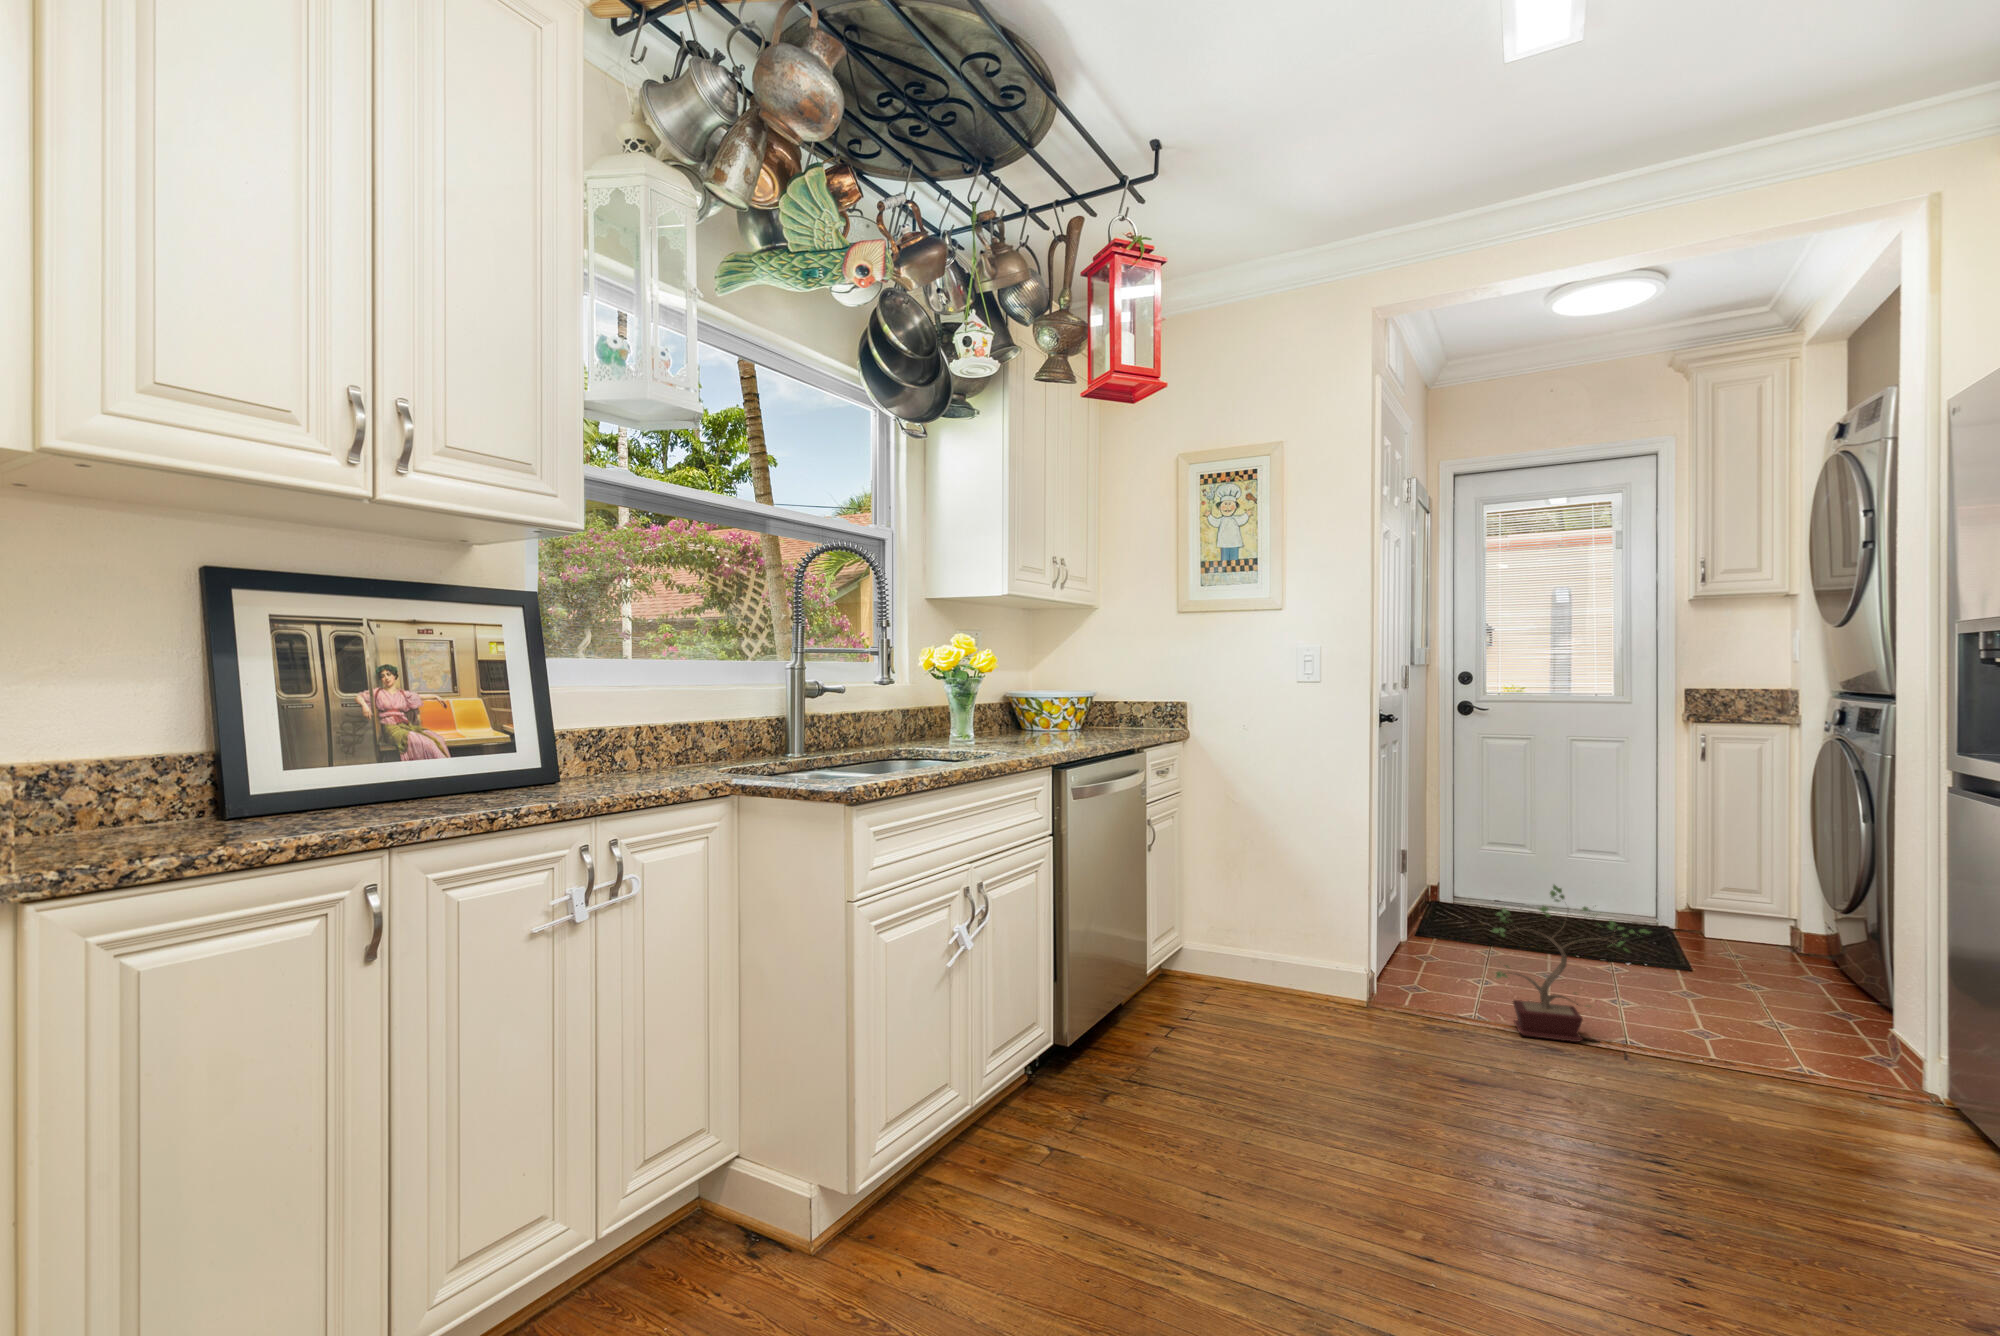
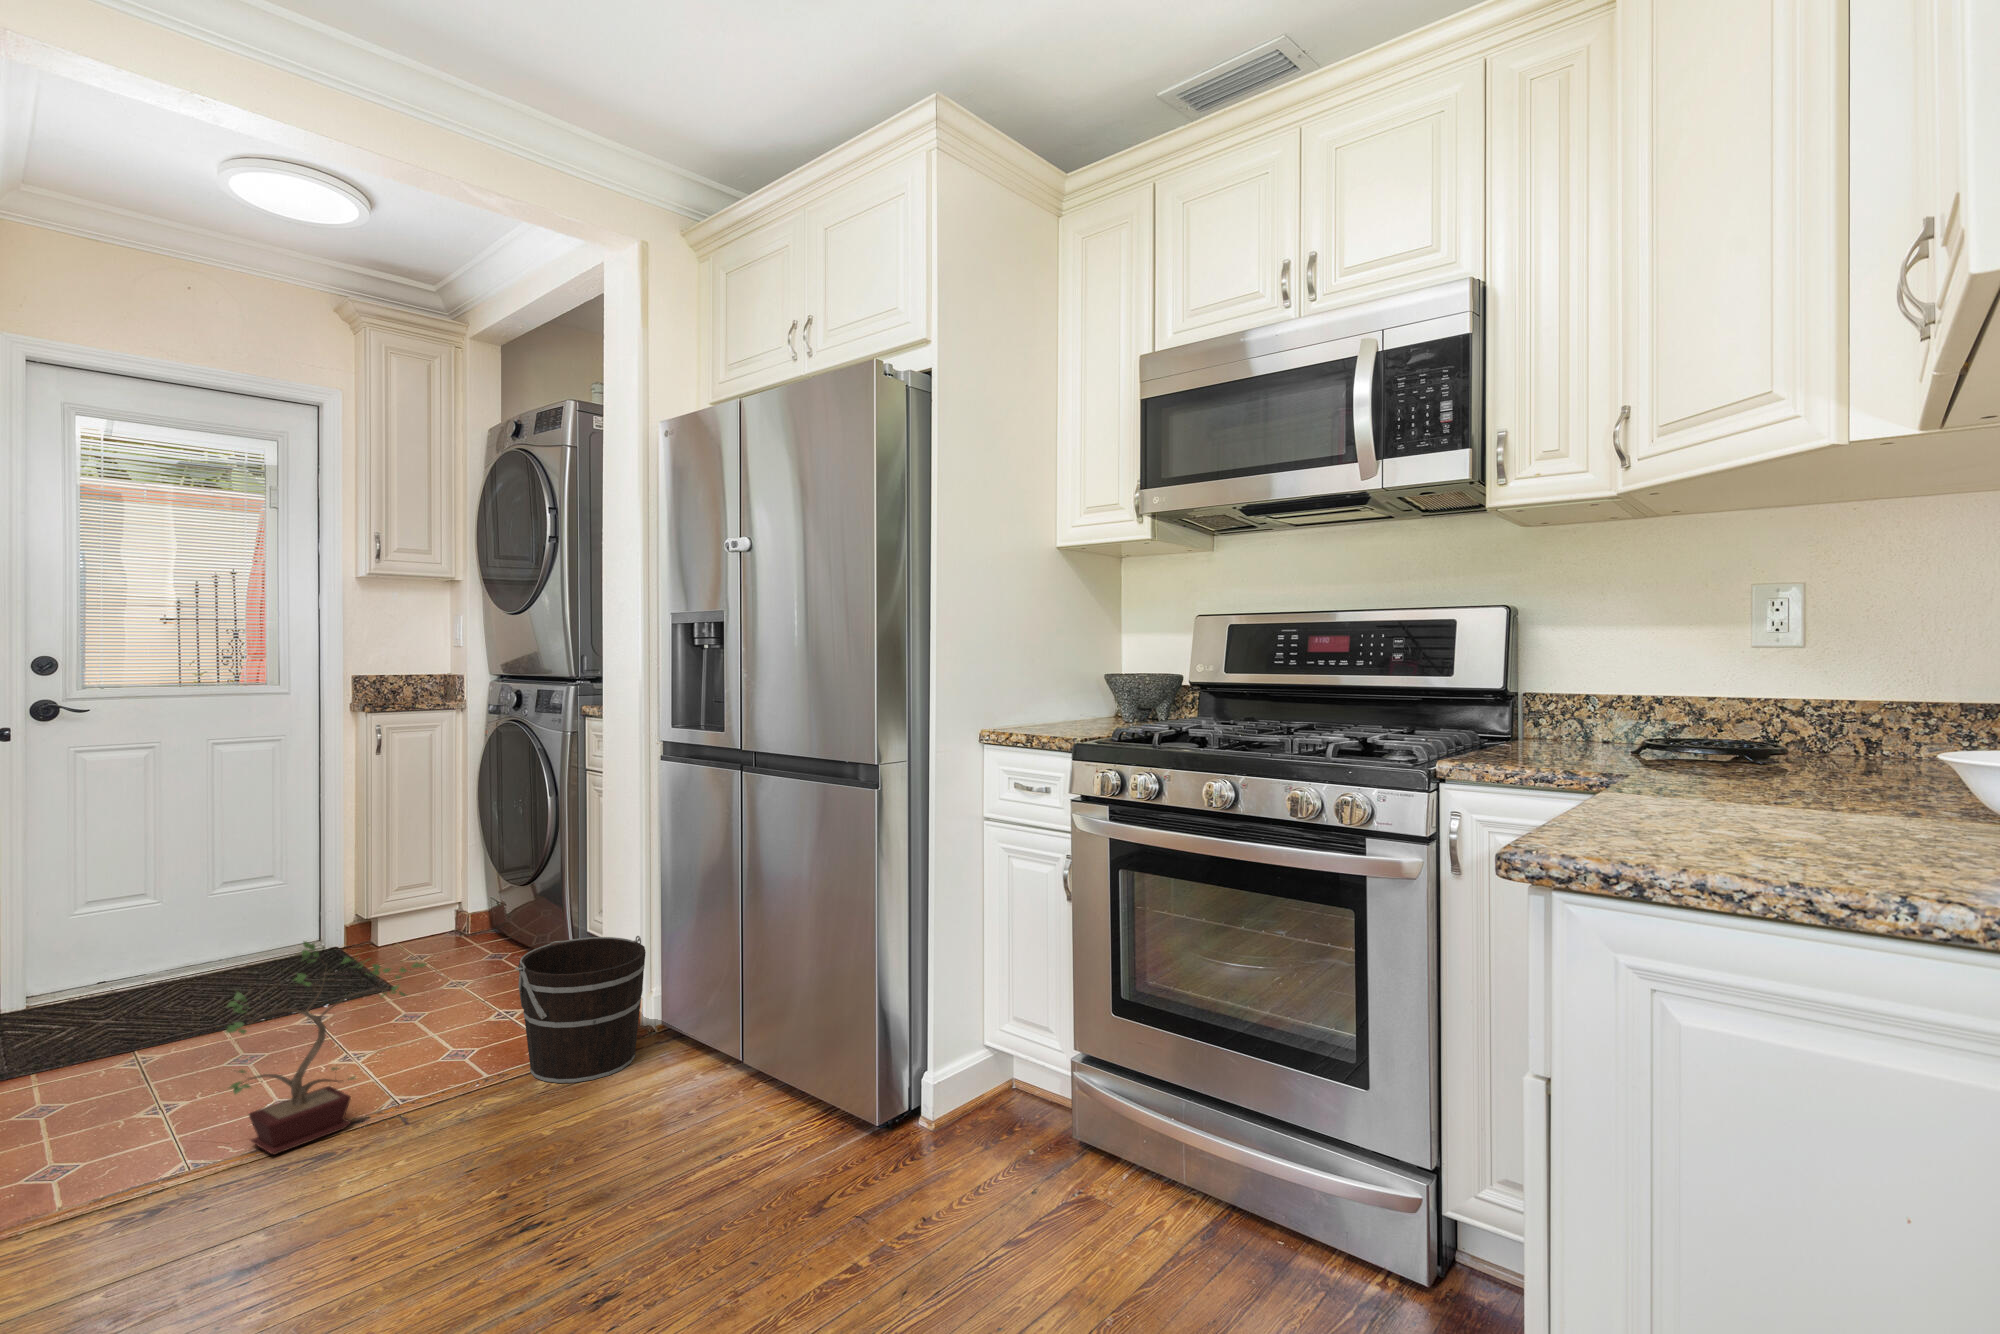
bucket: none [1741,957,1912,1113] -> present [515,936,646,1083]

